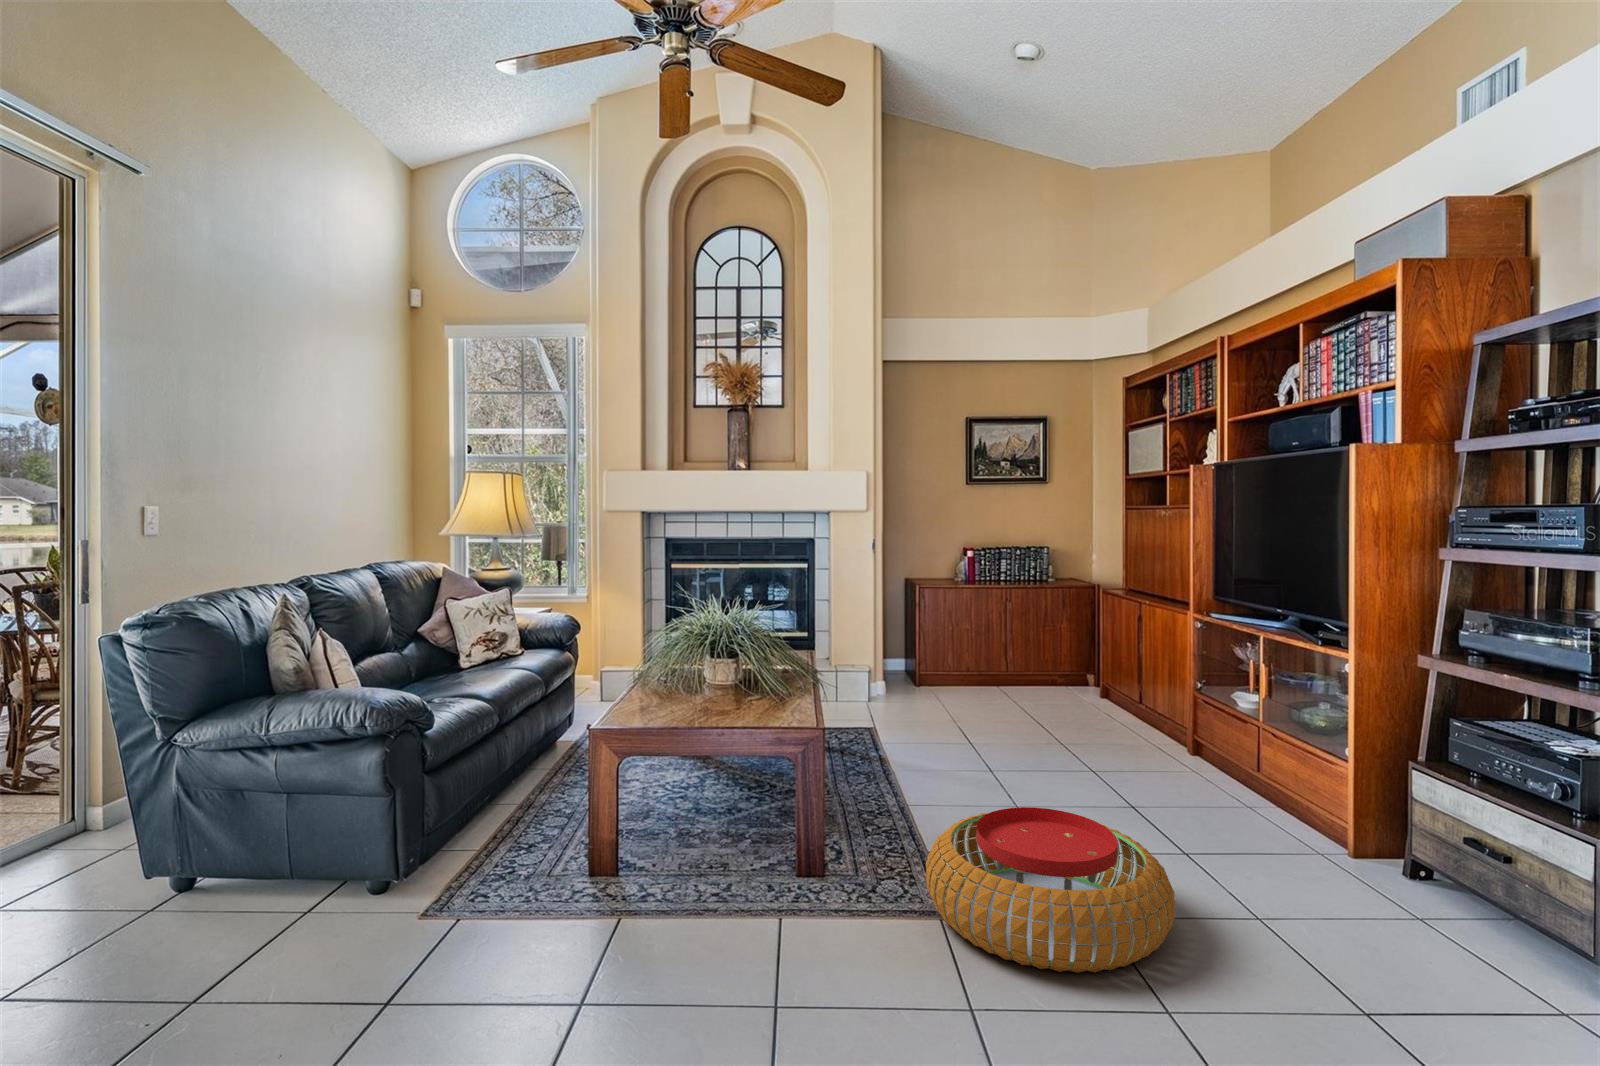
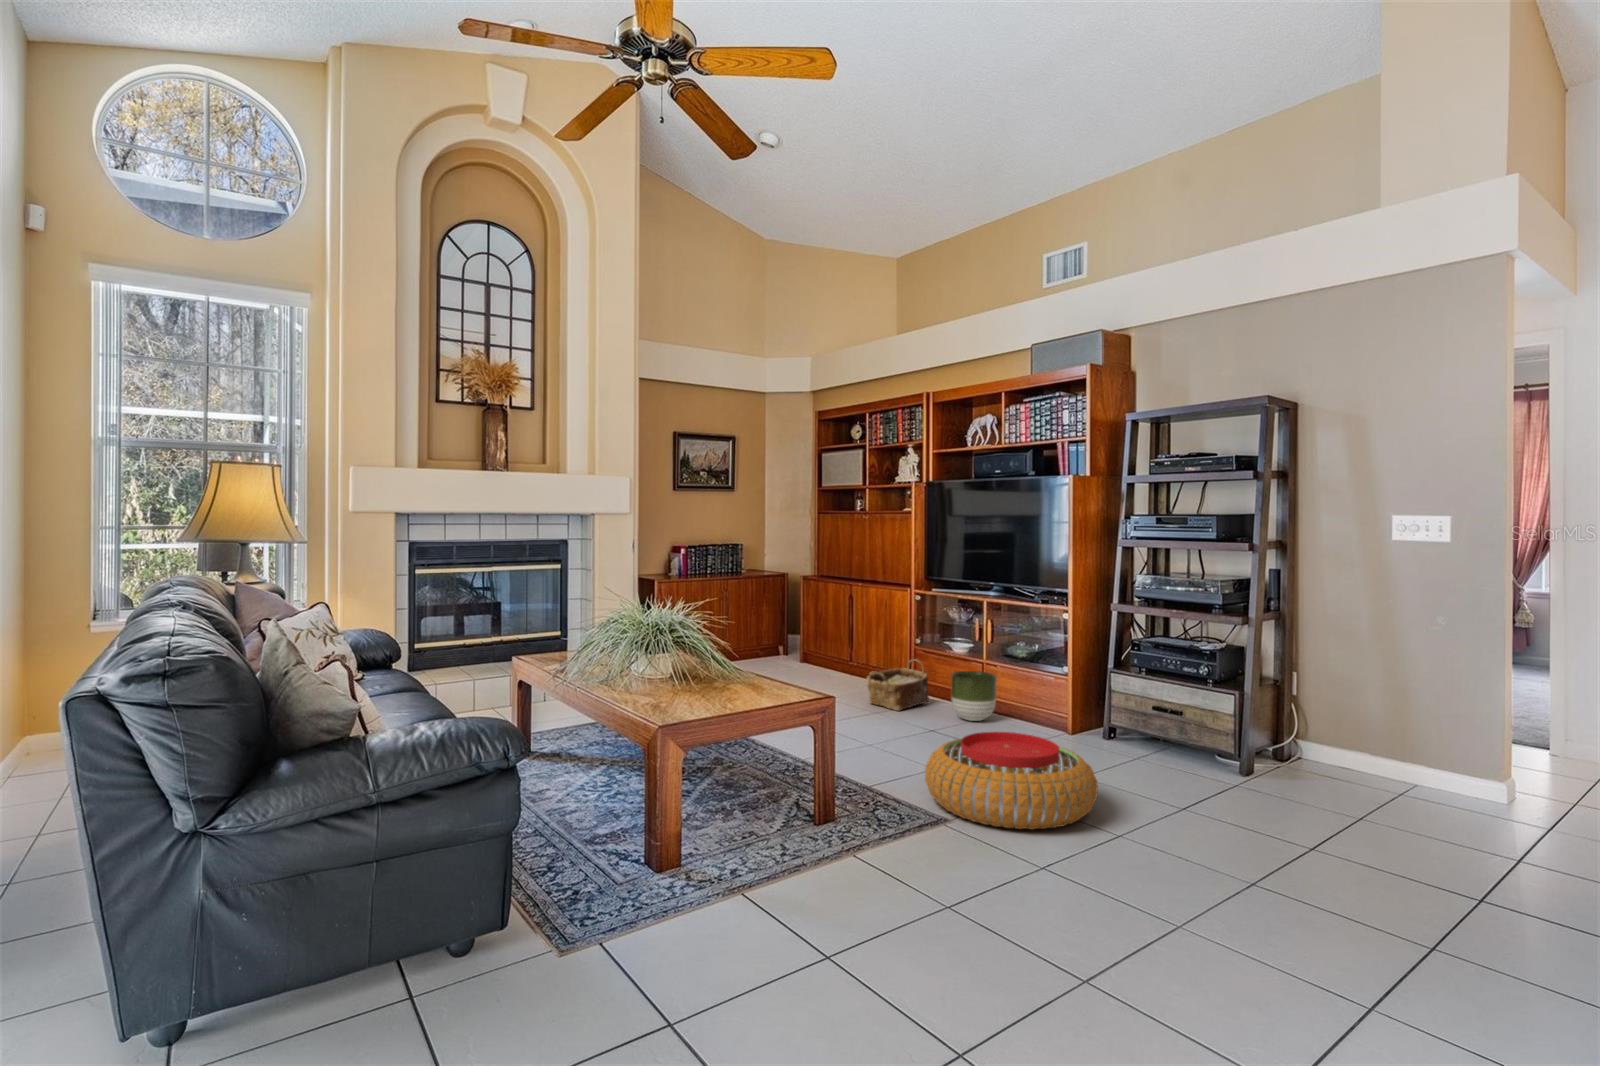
woven basket: none [1103,700,1193,764] -> present [867,659,929,711]
planter: none [1188,724,1259,798] -> present [951,671,997,721]

